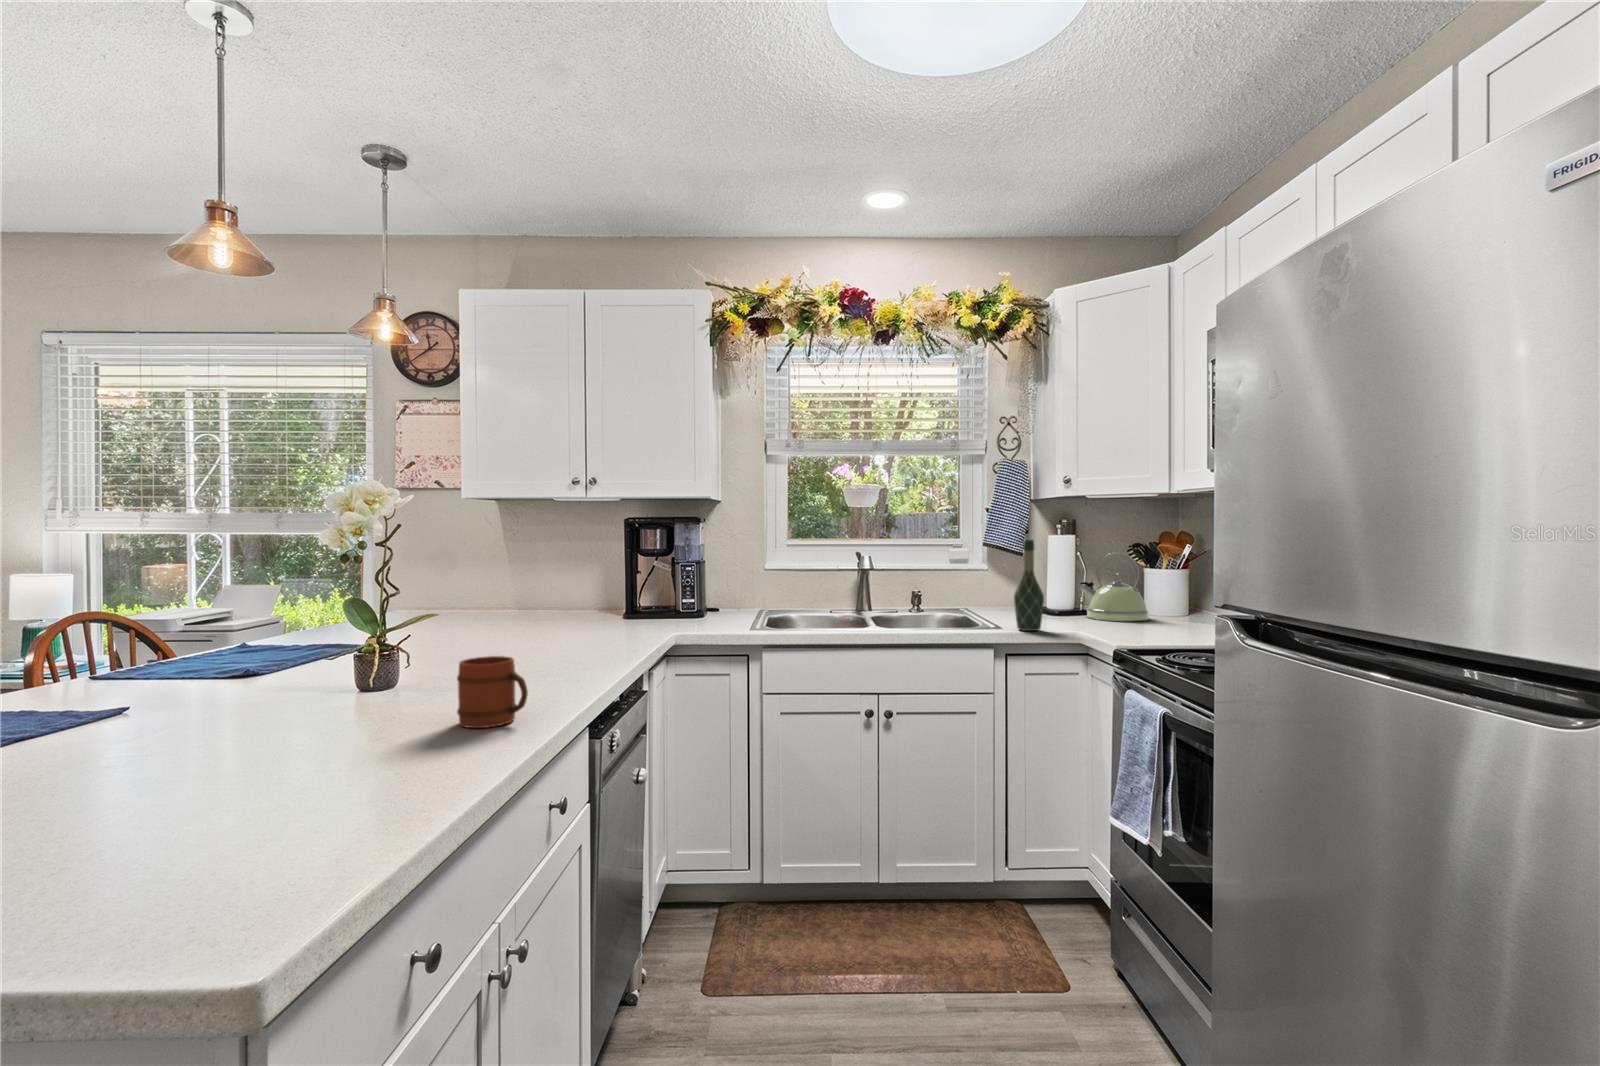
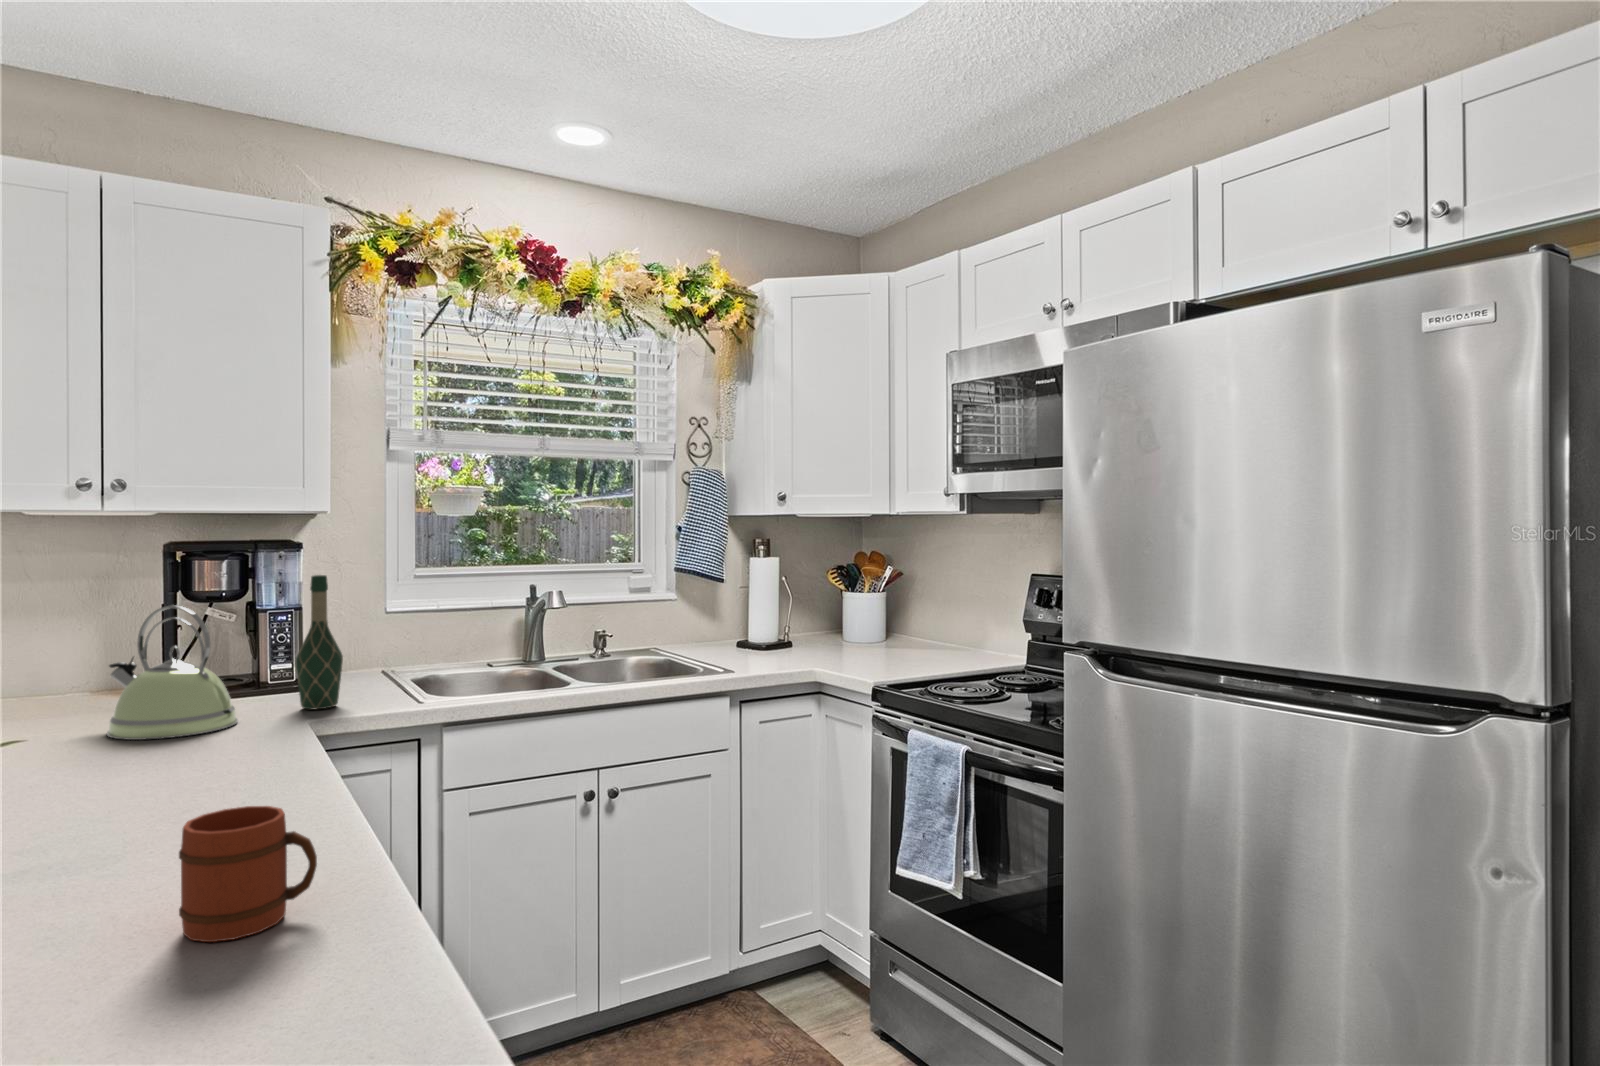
wine bottle: present [1014,540,1044,631] -> present [296,575,343,709]
kettle: present [1080,552,1149,621] -> present [107,605,238,740]

